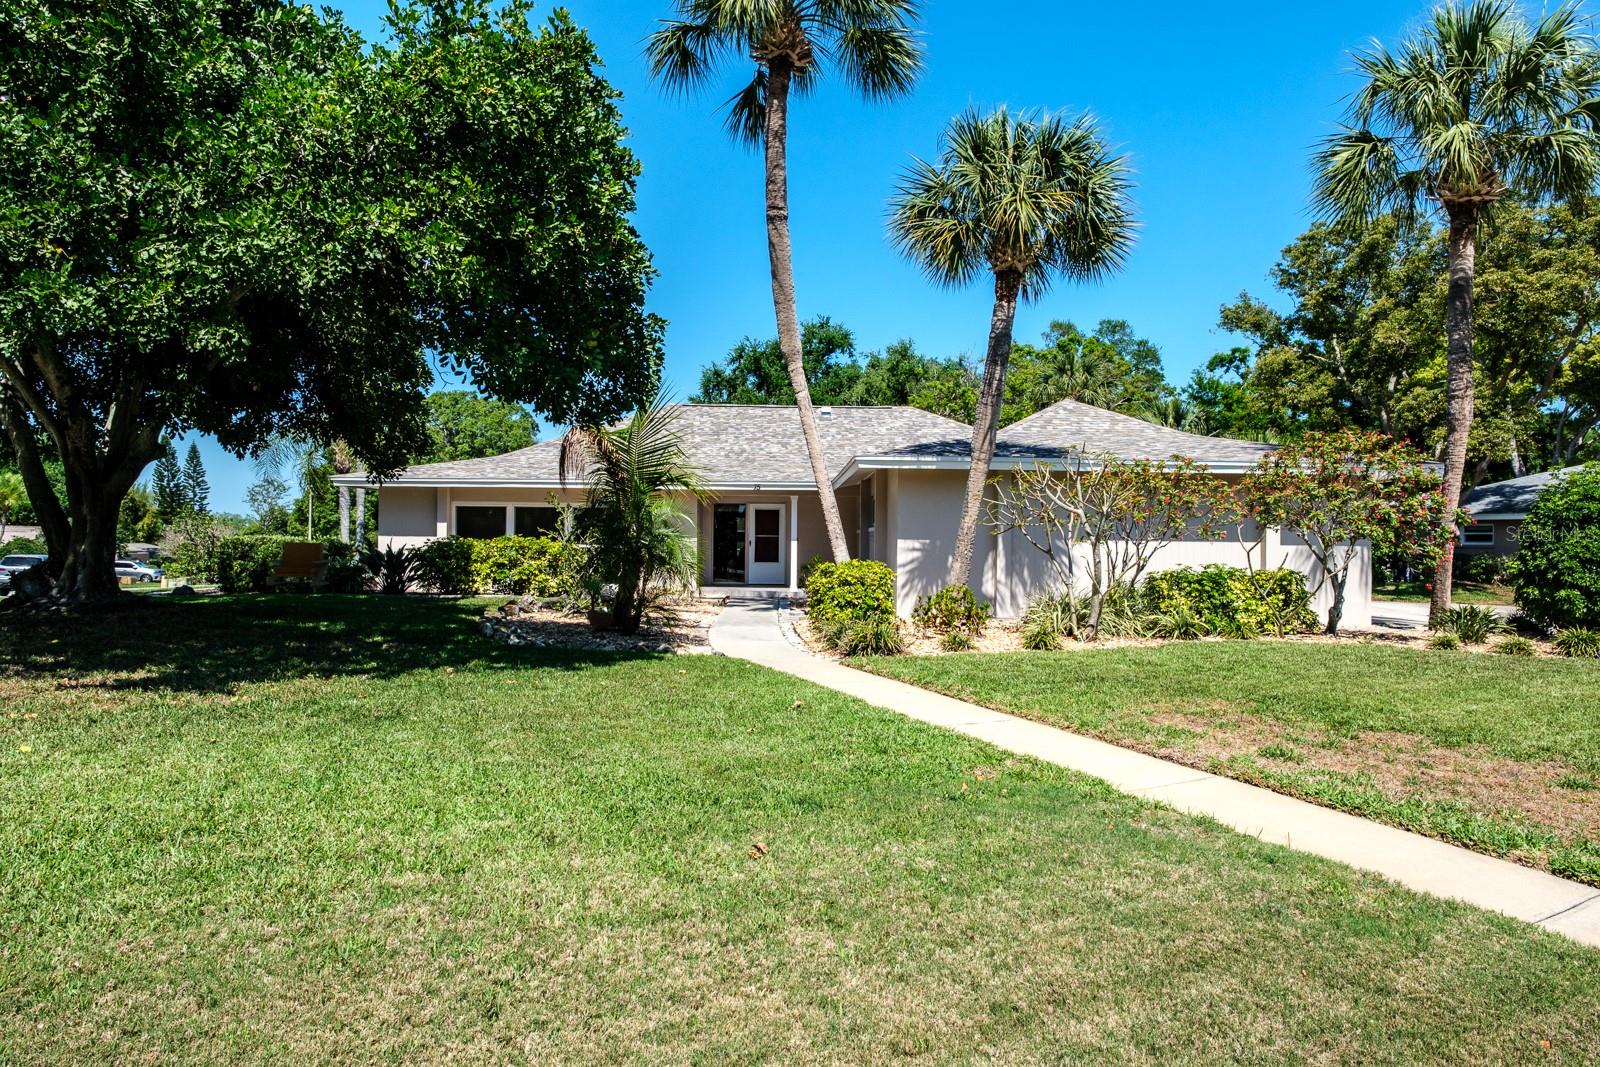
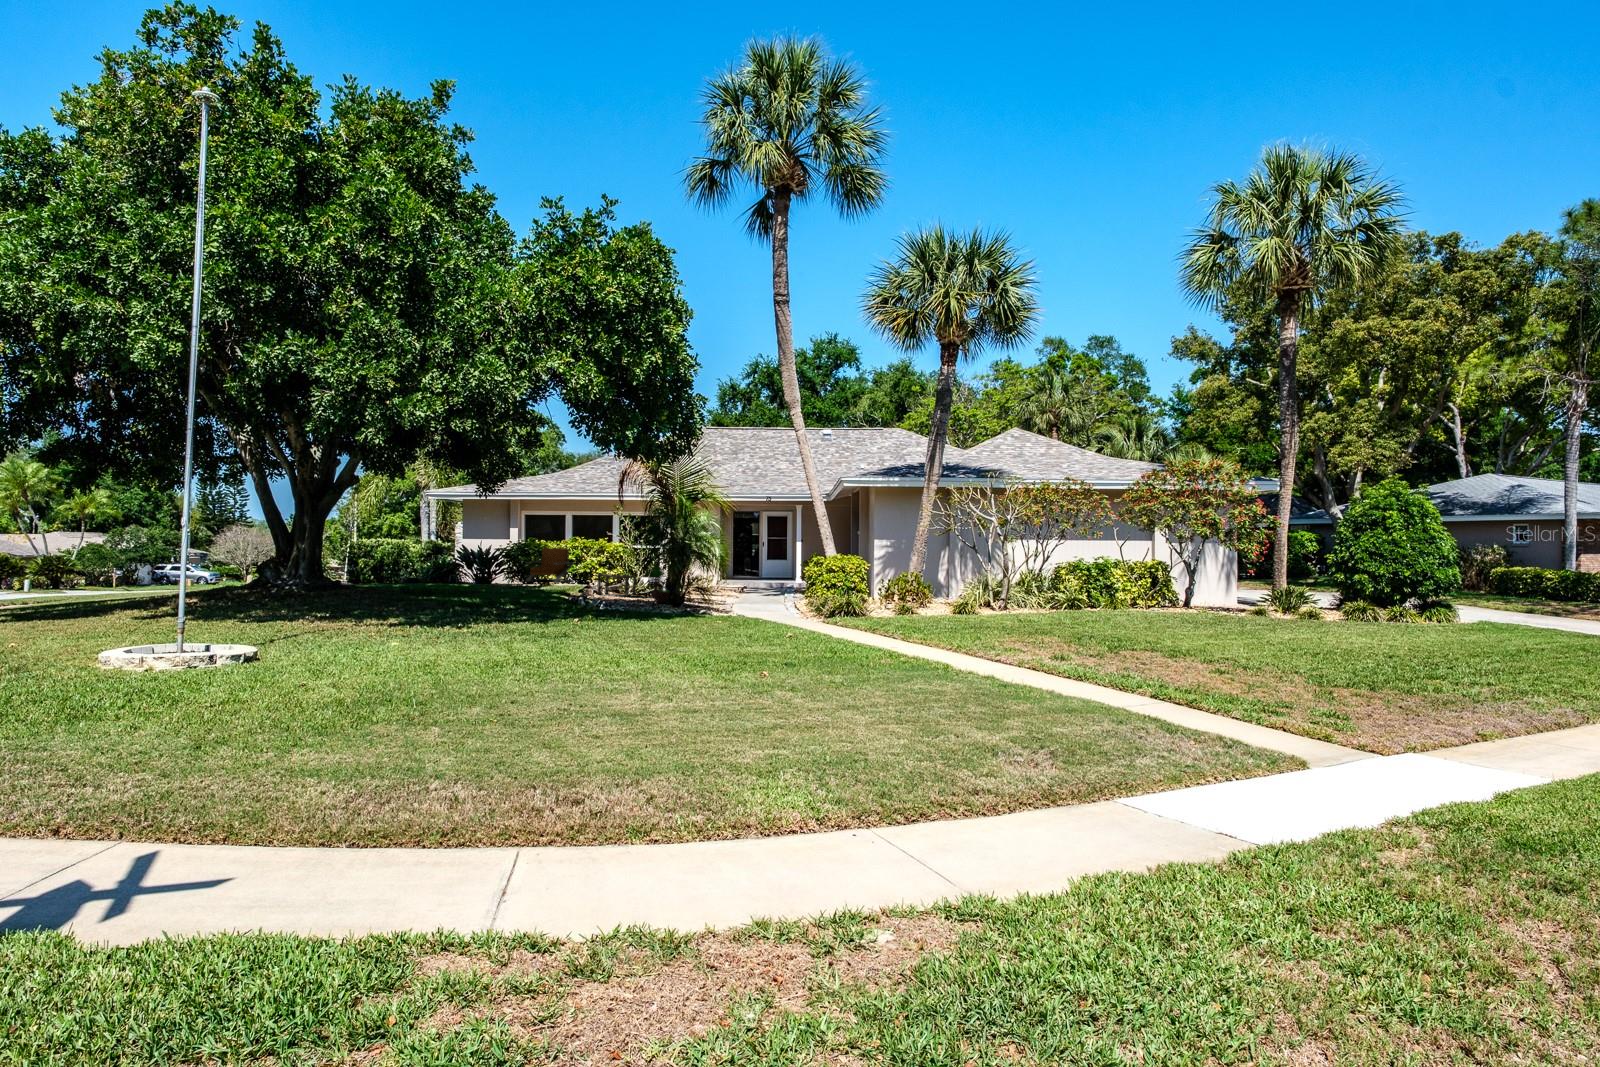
lounge chair: present [266,542,331,586] -> present [526,547,574,583]
bench: none [519,585,575,618] -> present [597,574,637,597]

